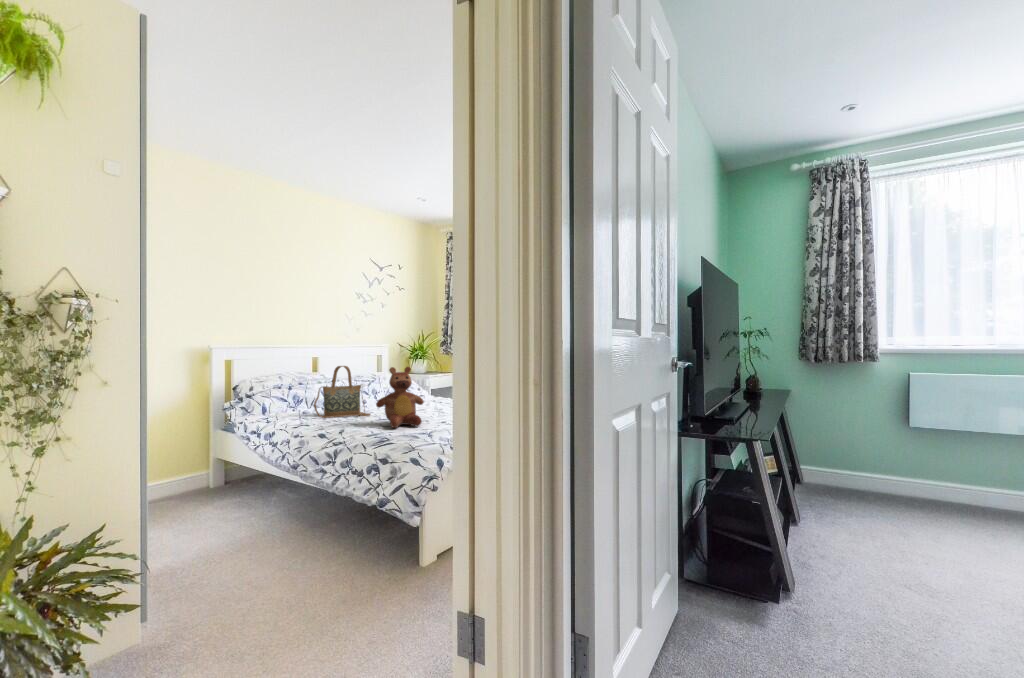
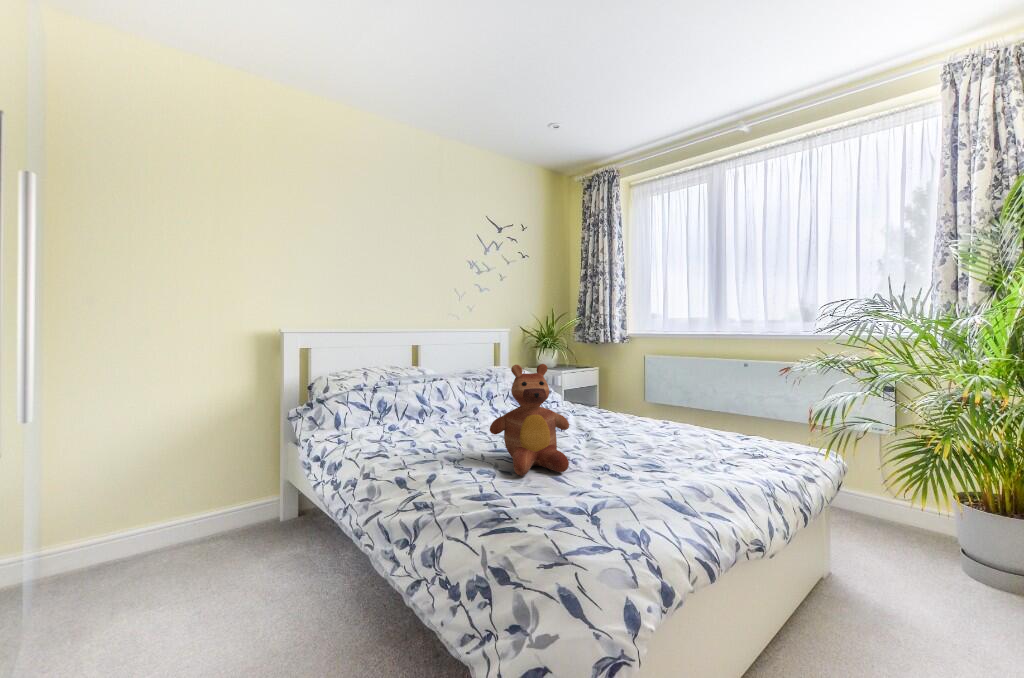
handbag: present [314,366,370,418] -> none [400,360,483,440]

